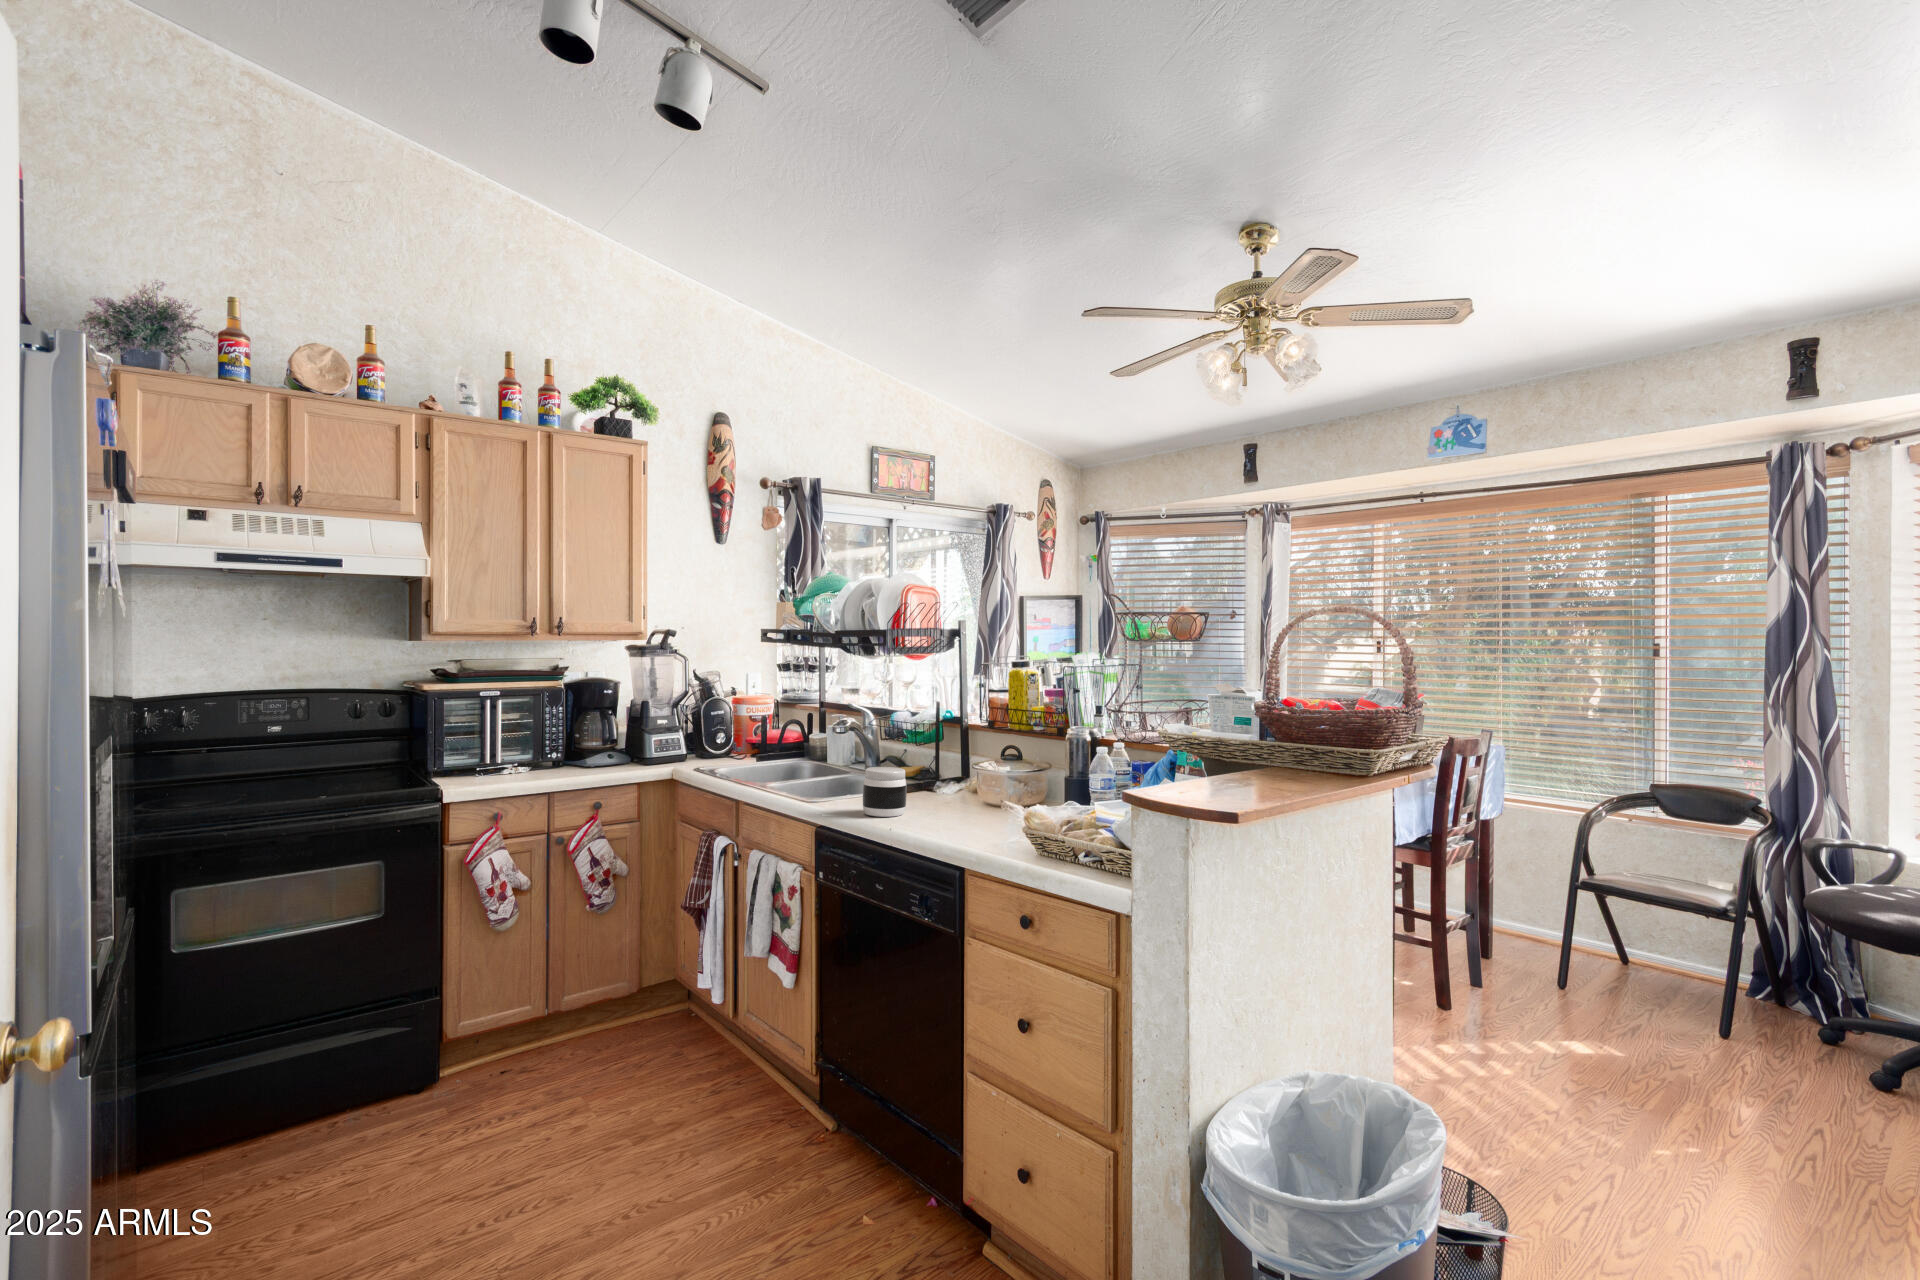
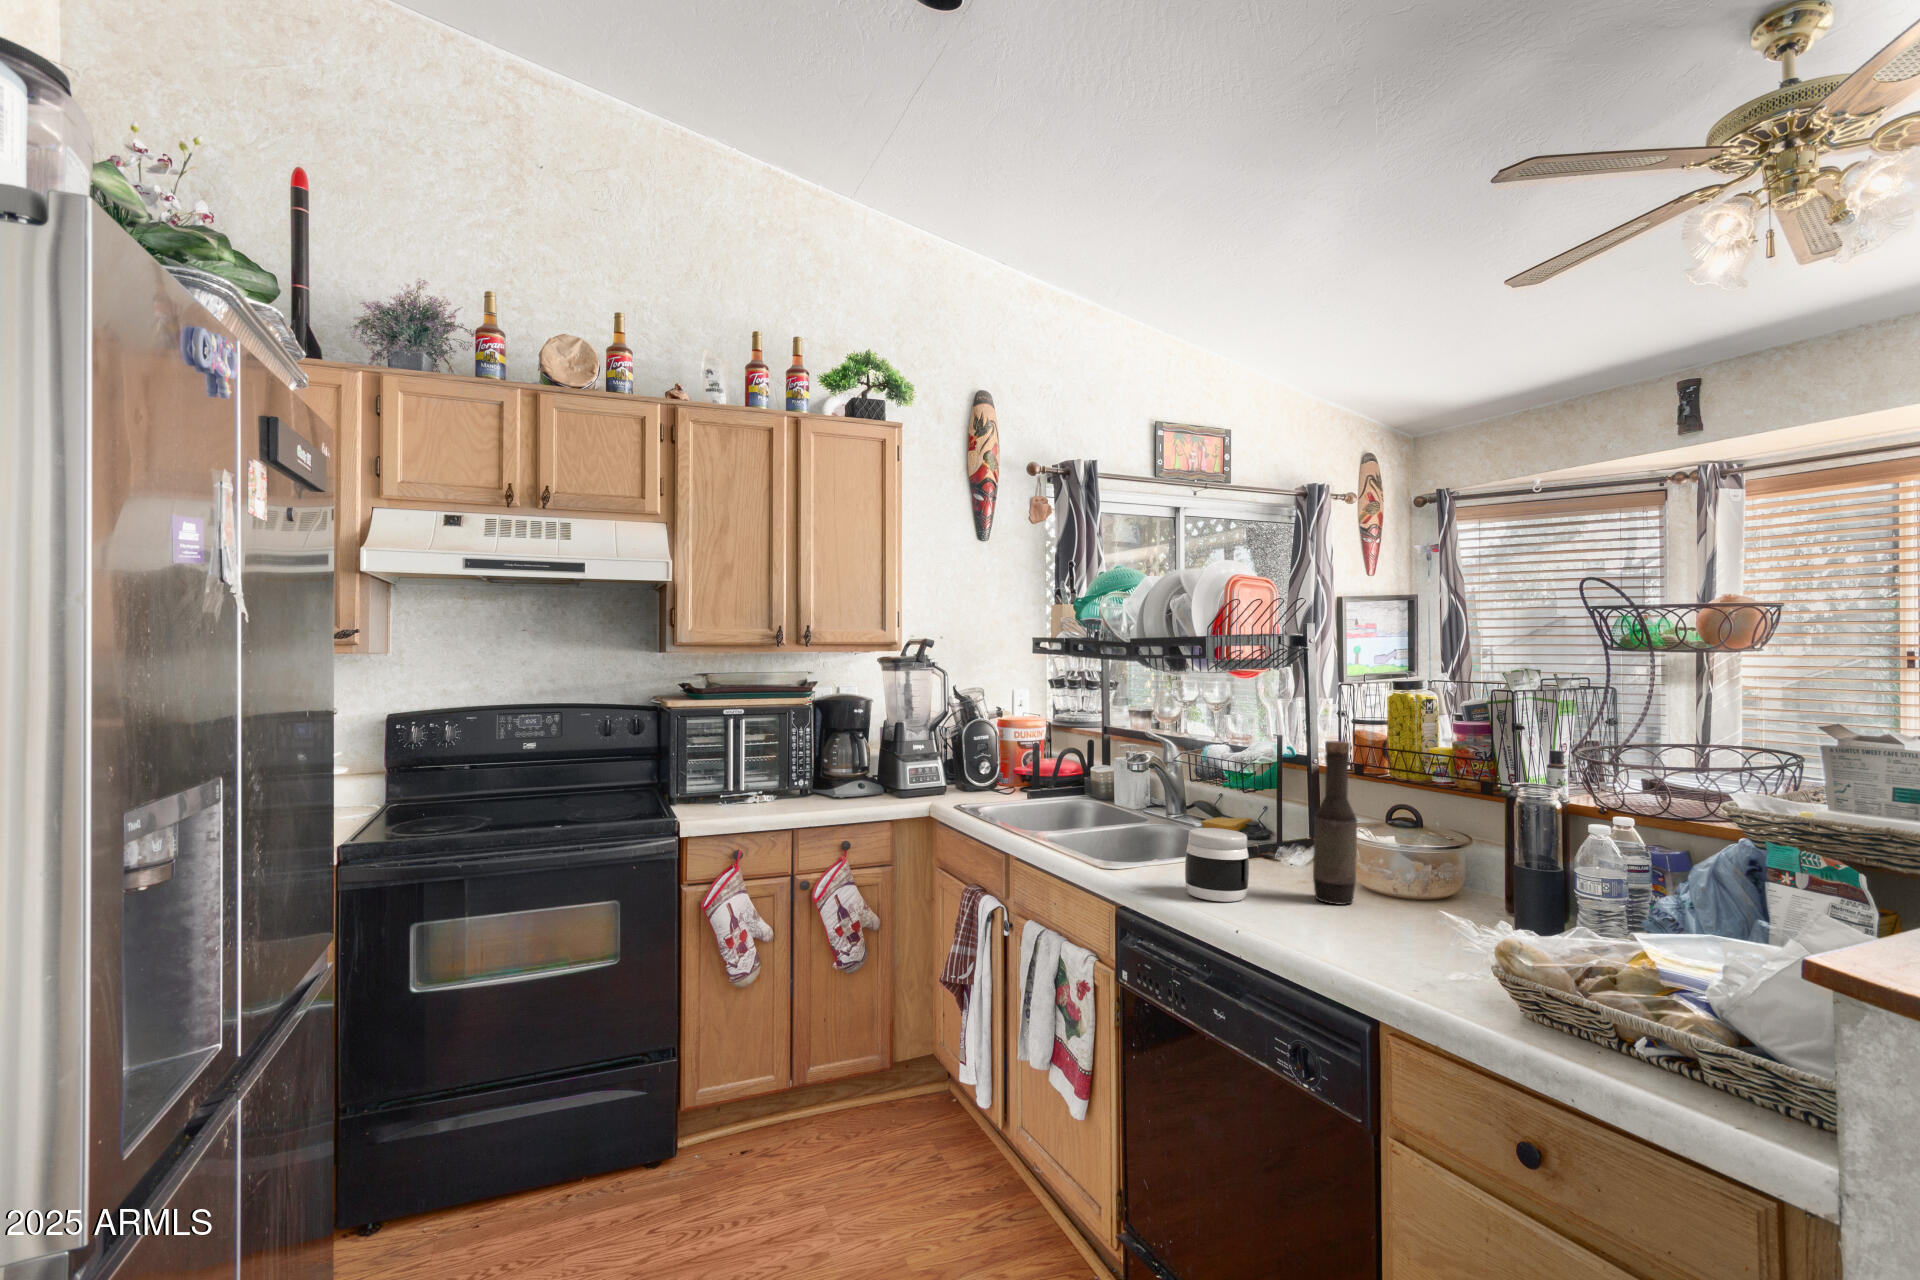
bottle: none [950,702,978,814] -> present [1313,741,1357,905]

